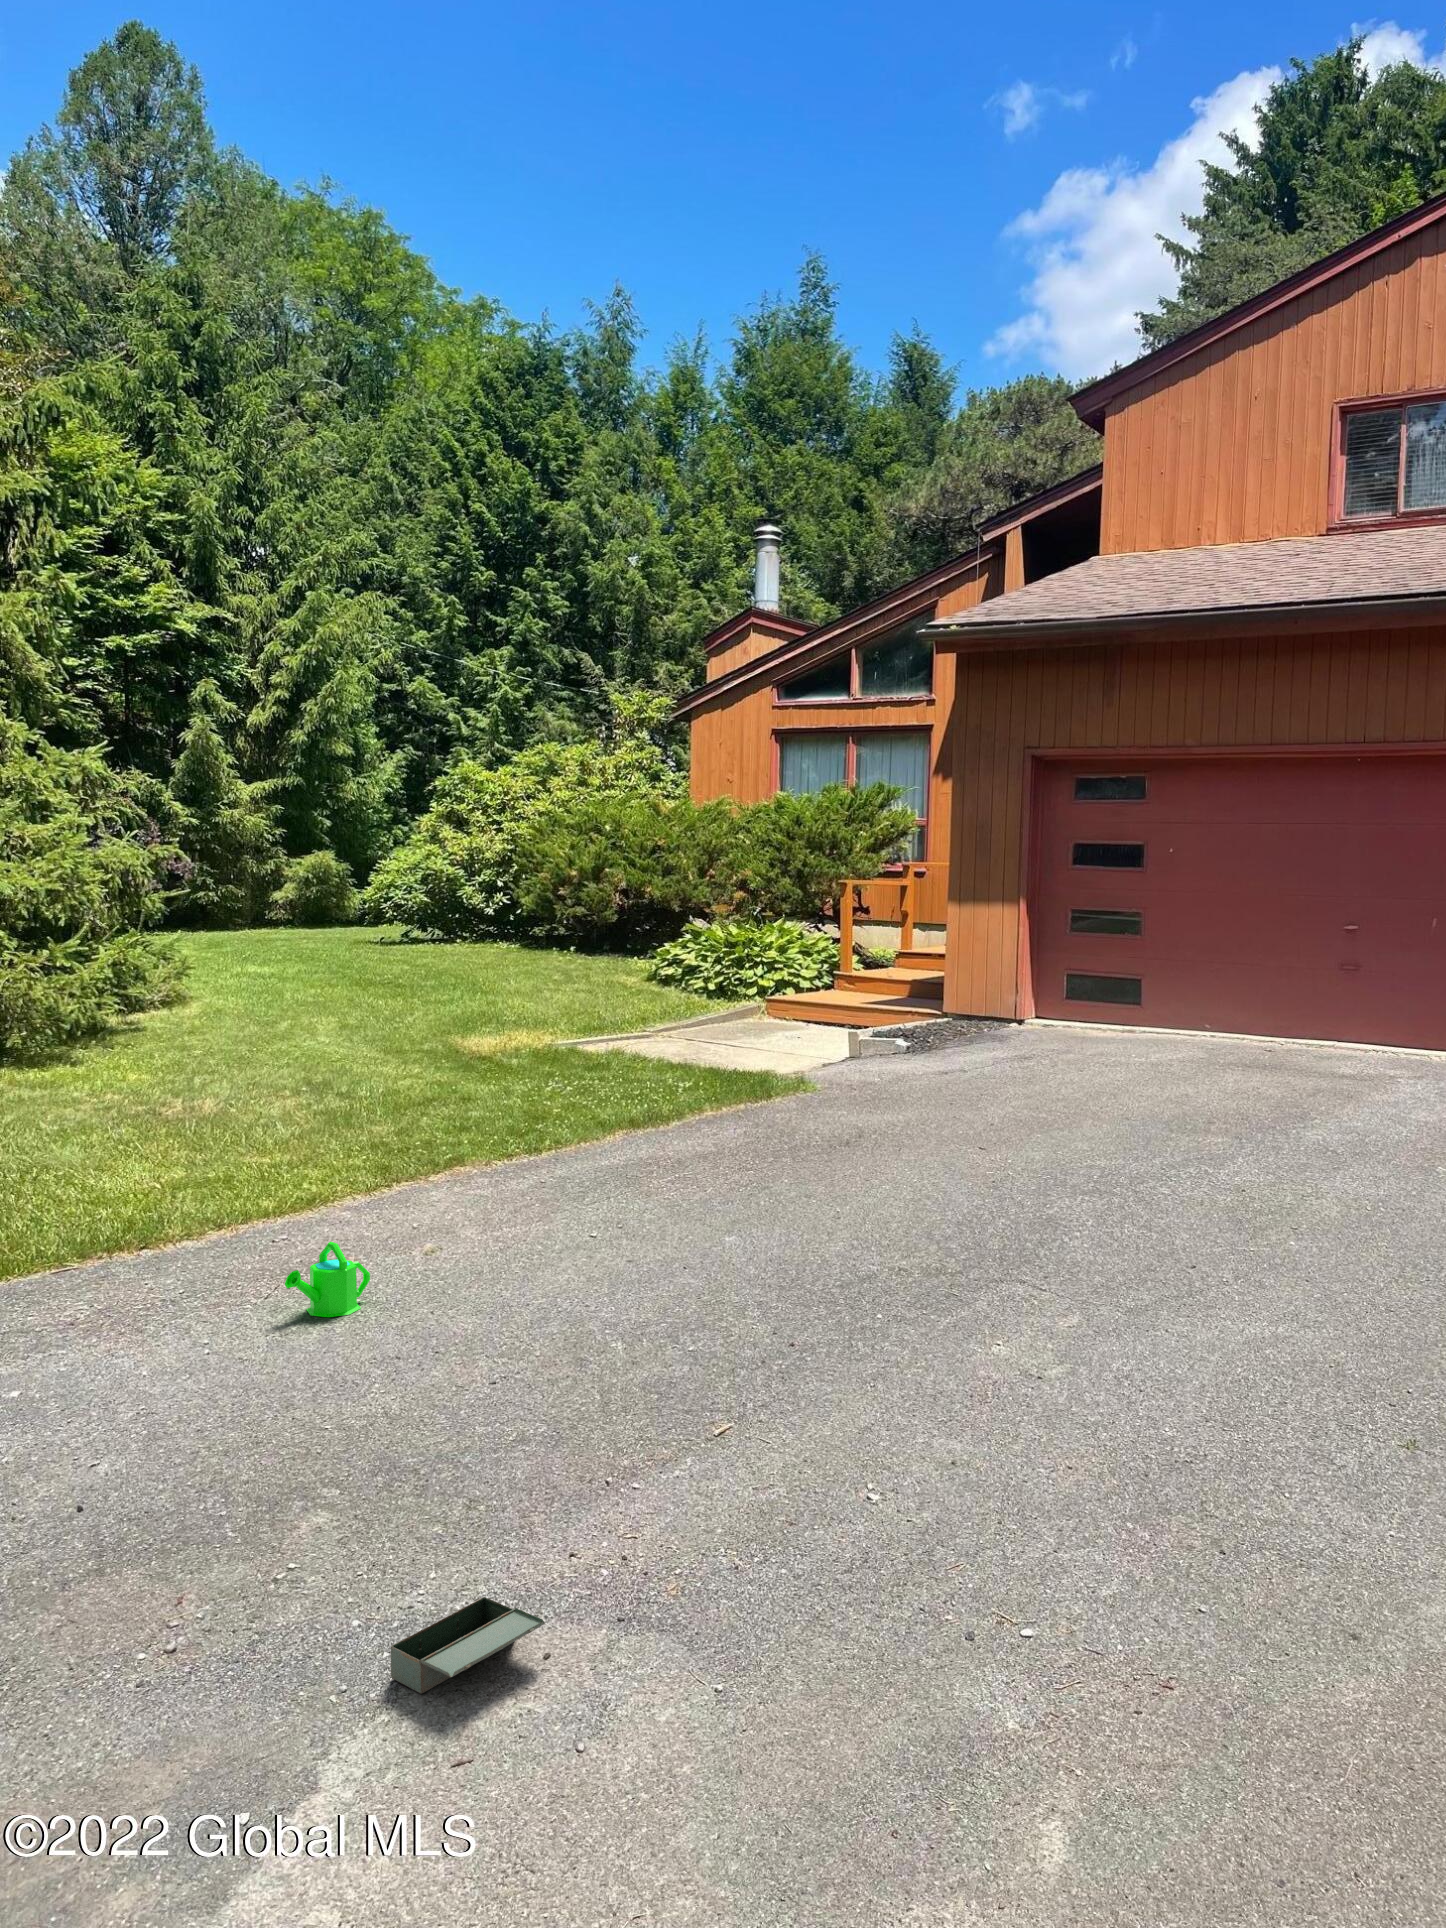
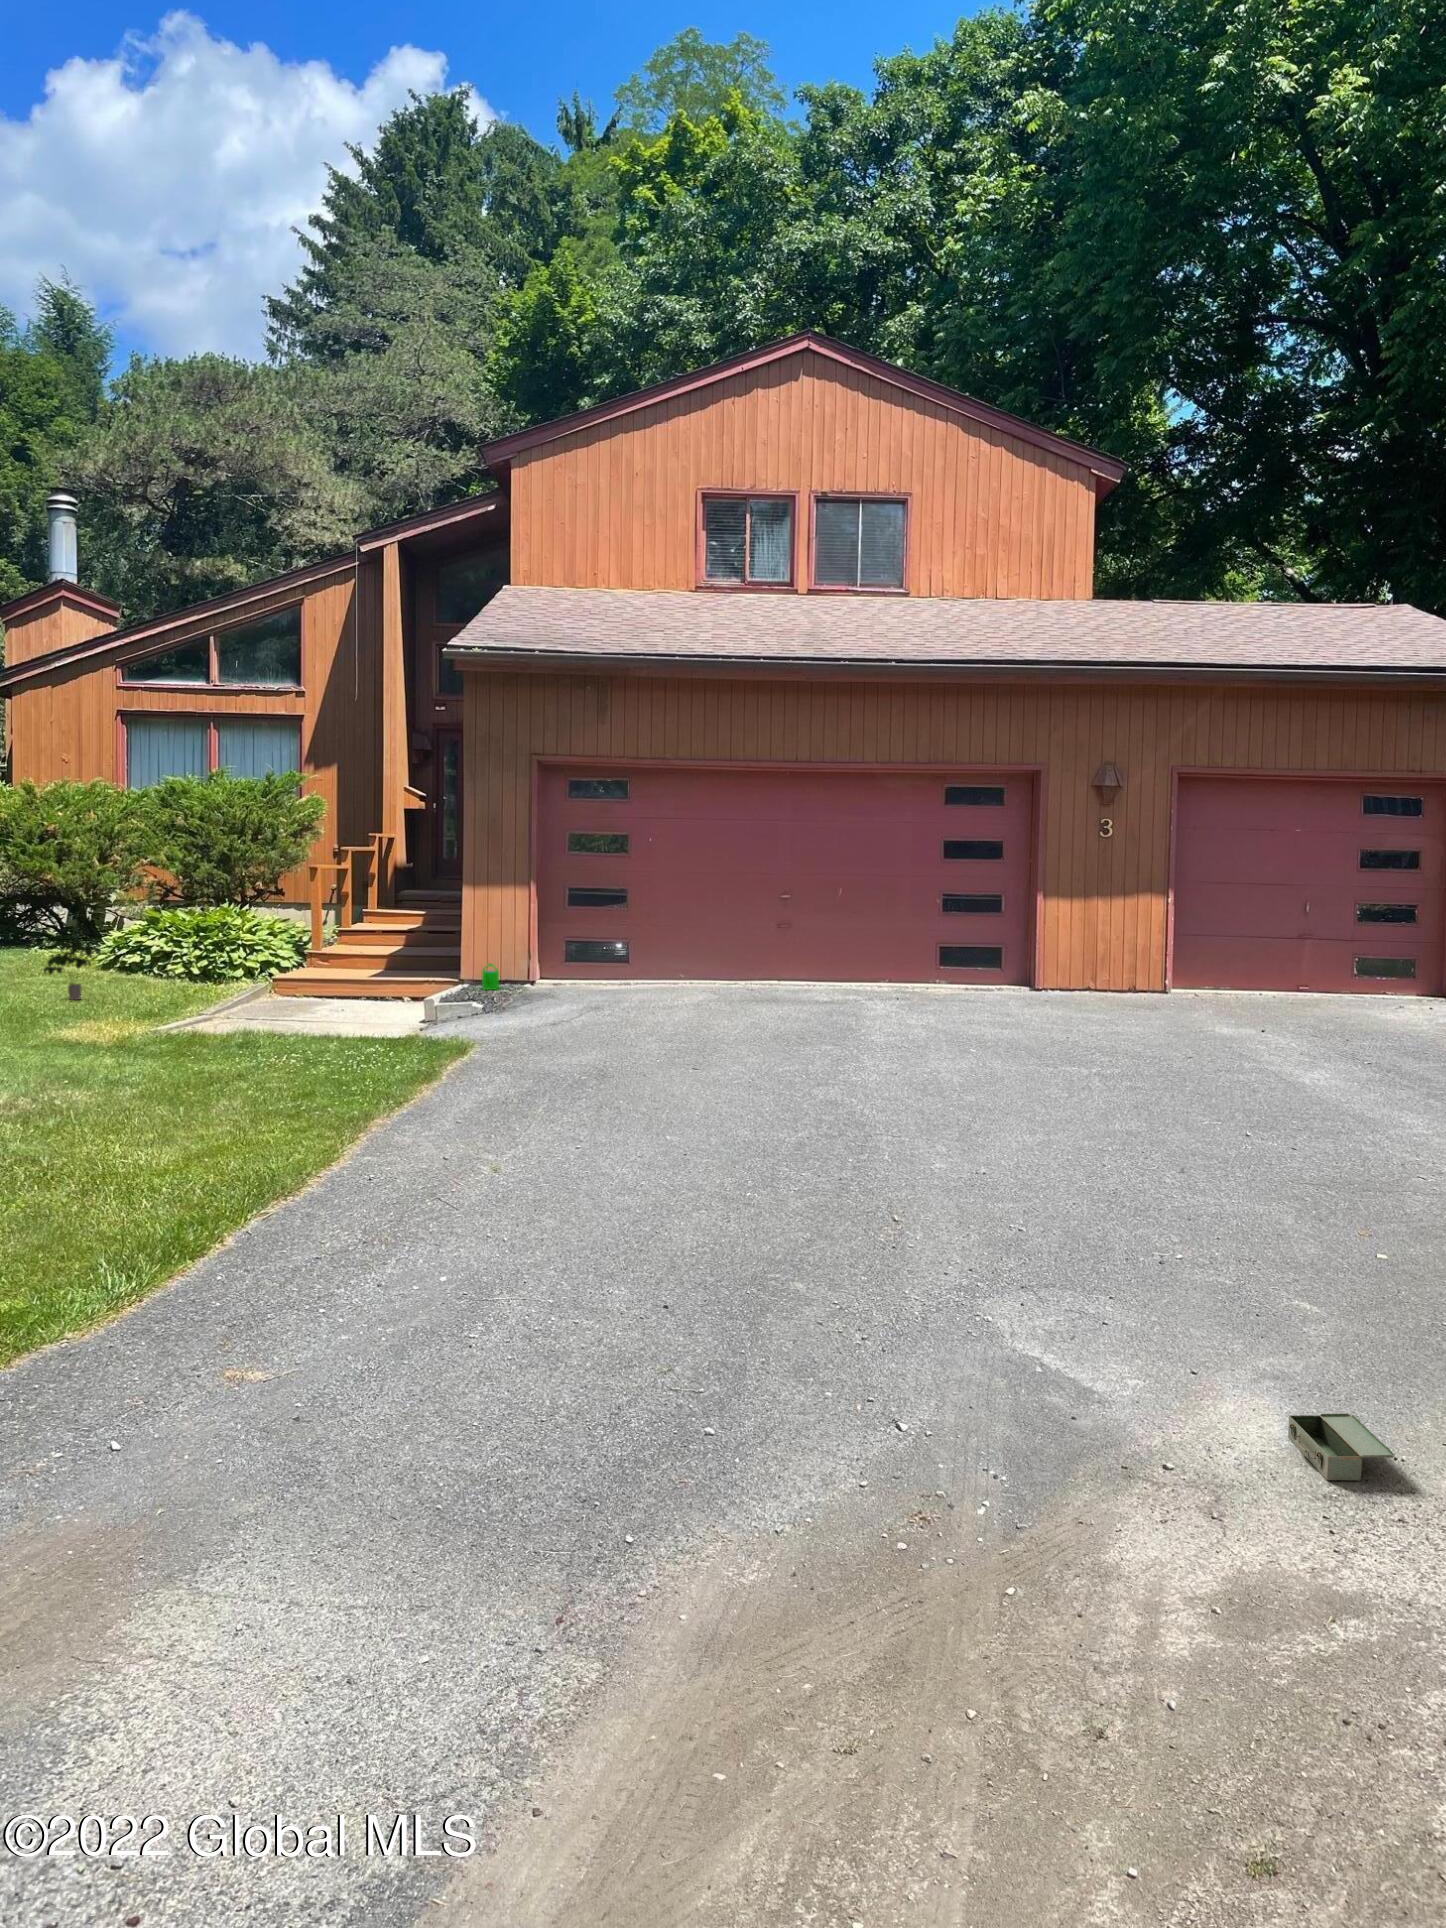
potted plant: none [532,948,585,1004] -> present [44,939,101,1000]
watering can: present [285,1242,370,1317] -> present [482,963,499,990]

